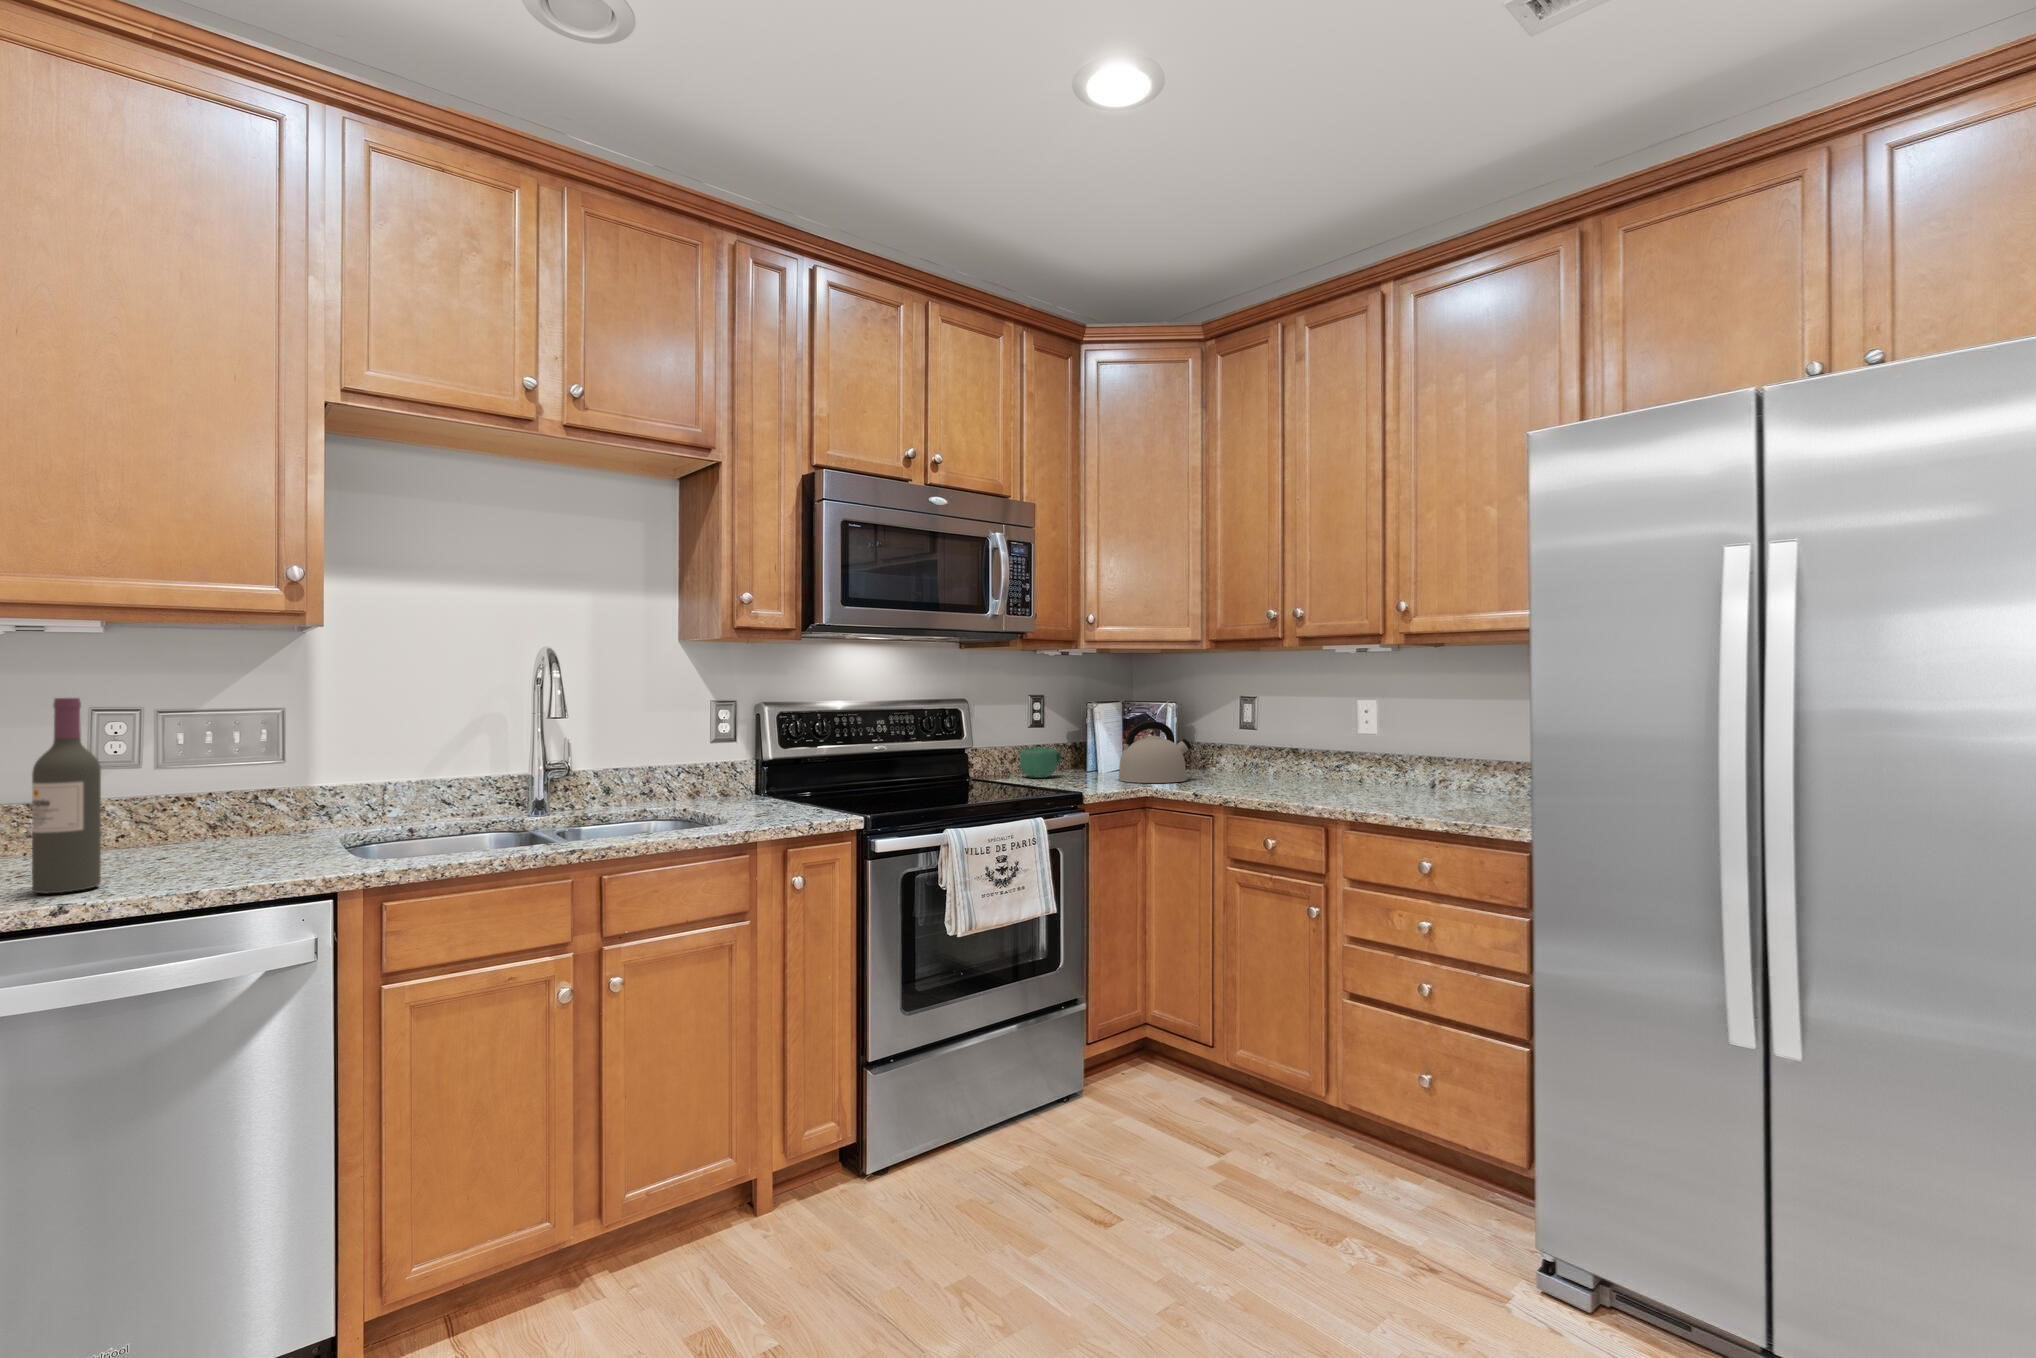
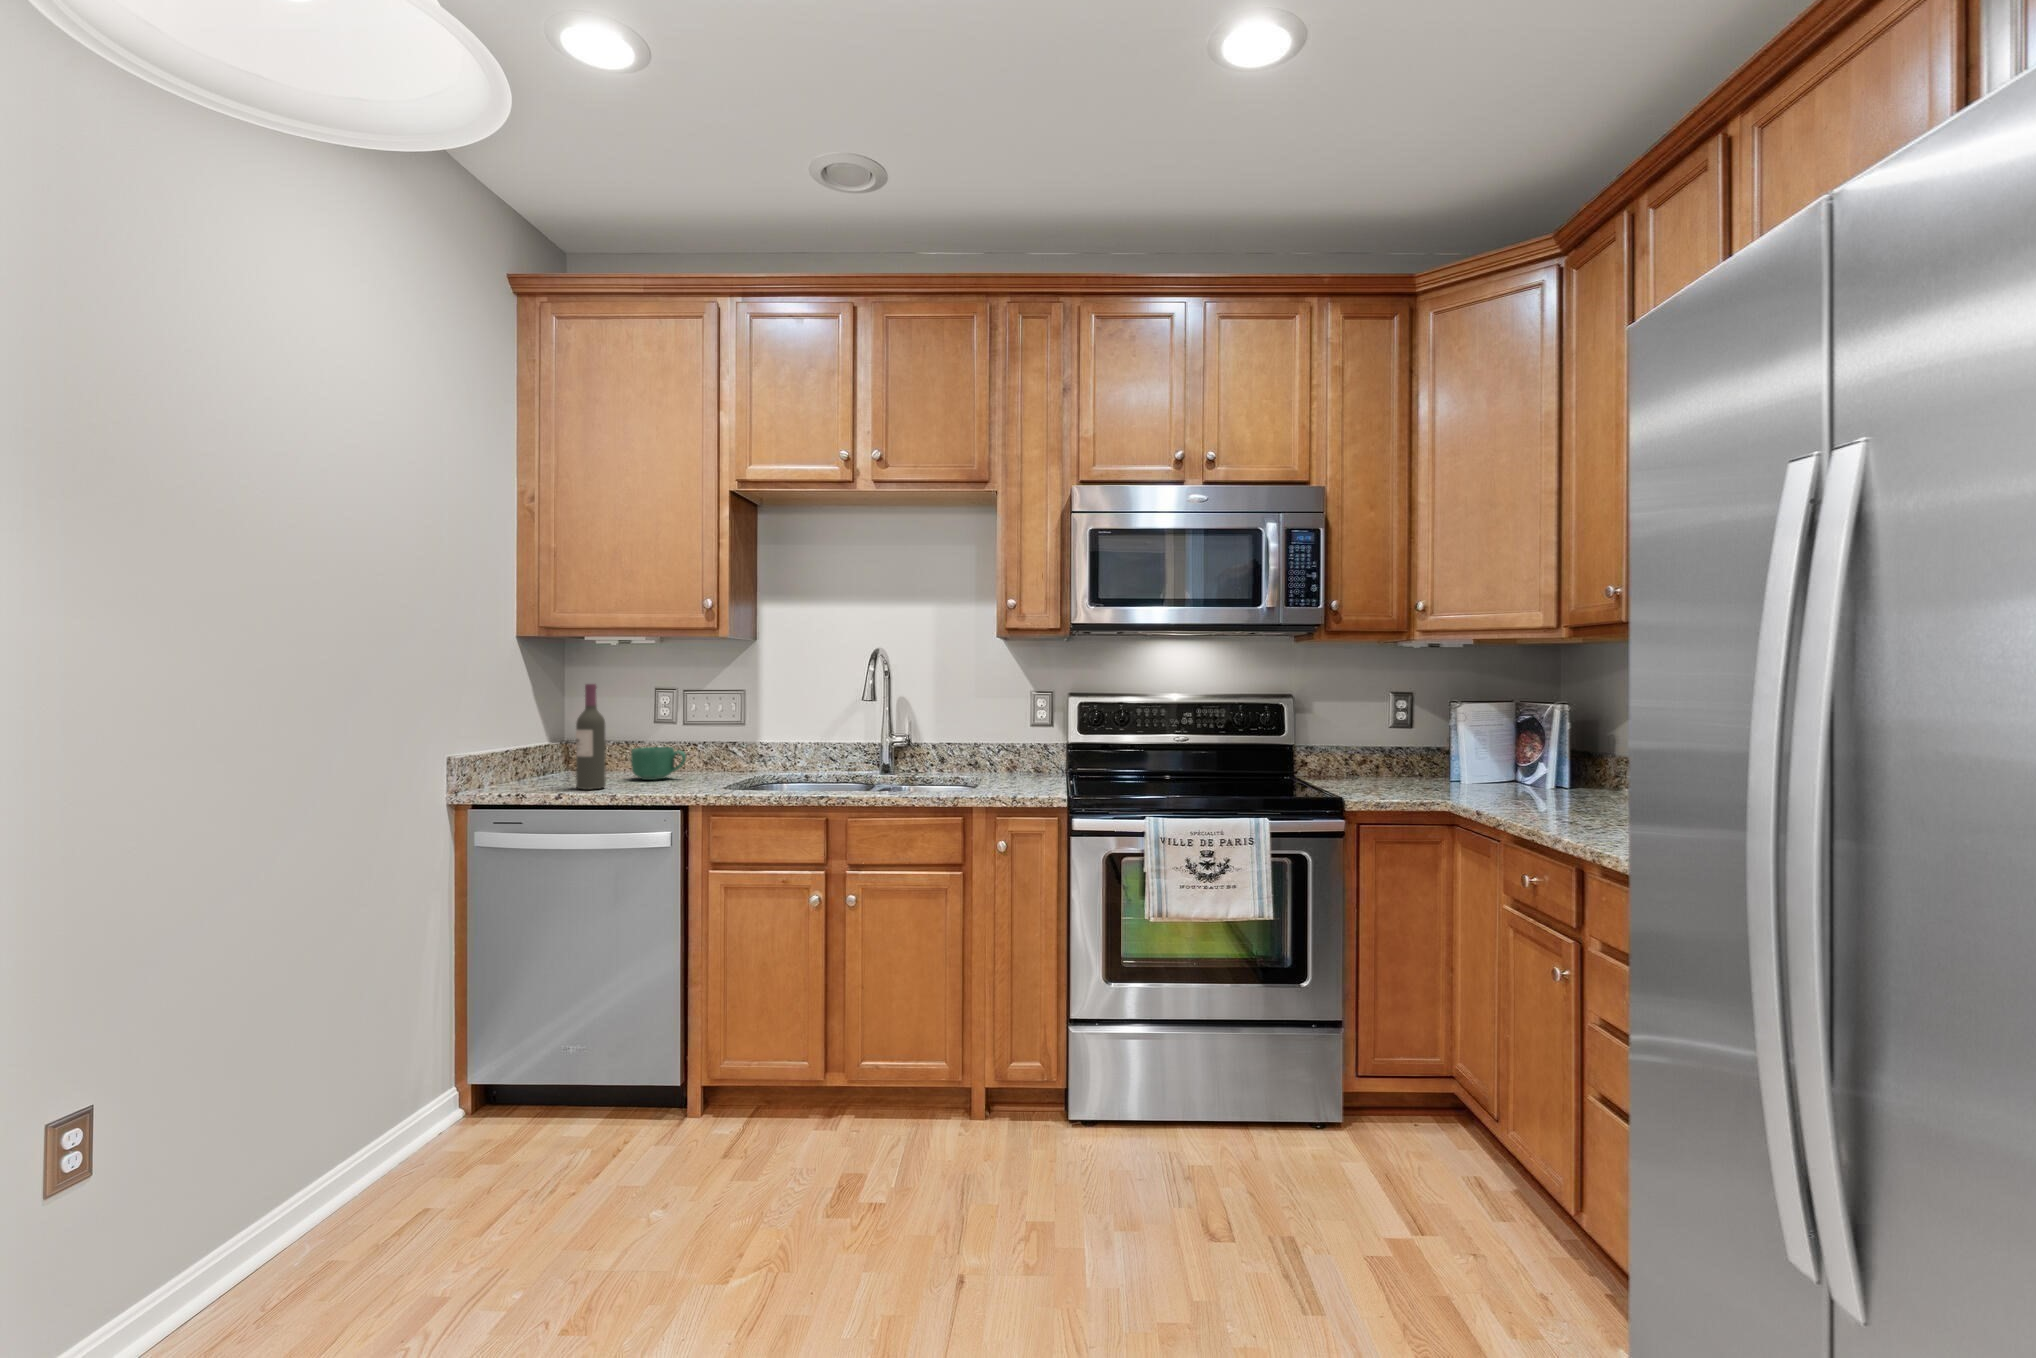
kettle: present [1118,722,1191,783] -> none [1461,726,1559,800]
mug: present [1020,748,1061,778] -> present [631,747,686,780]

